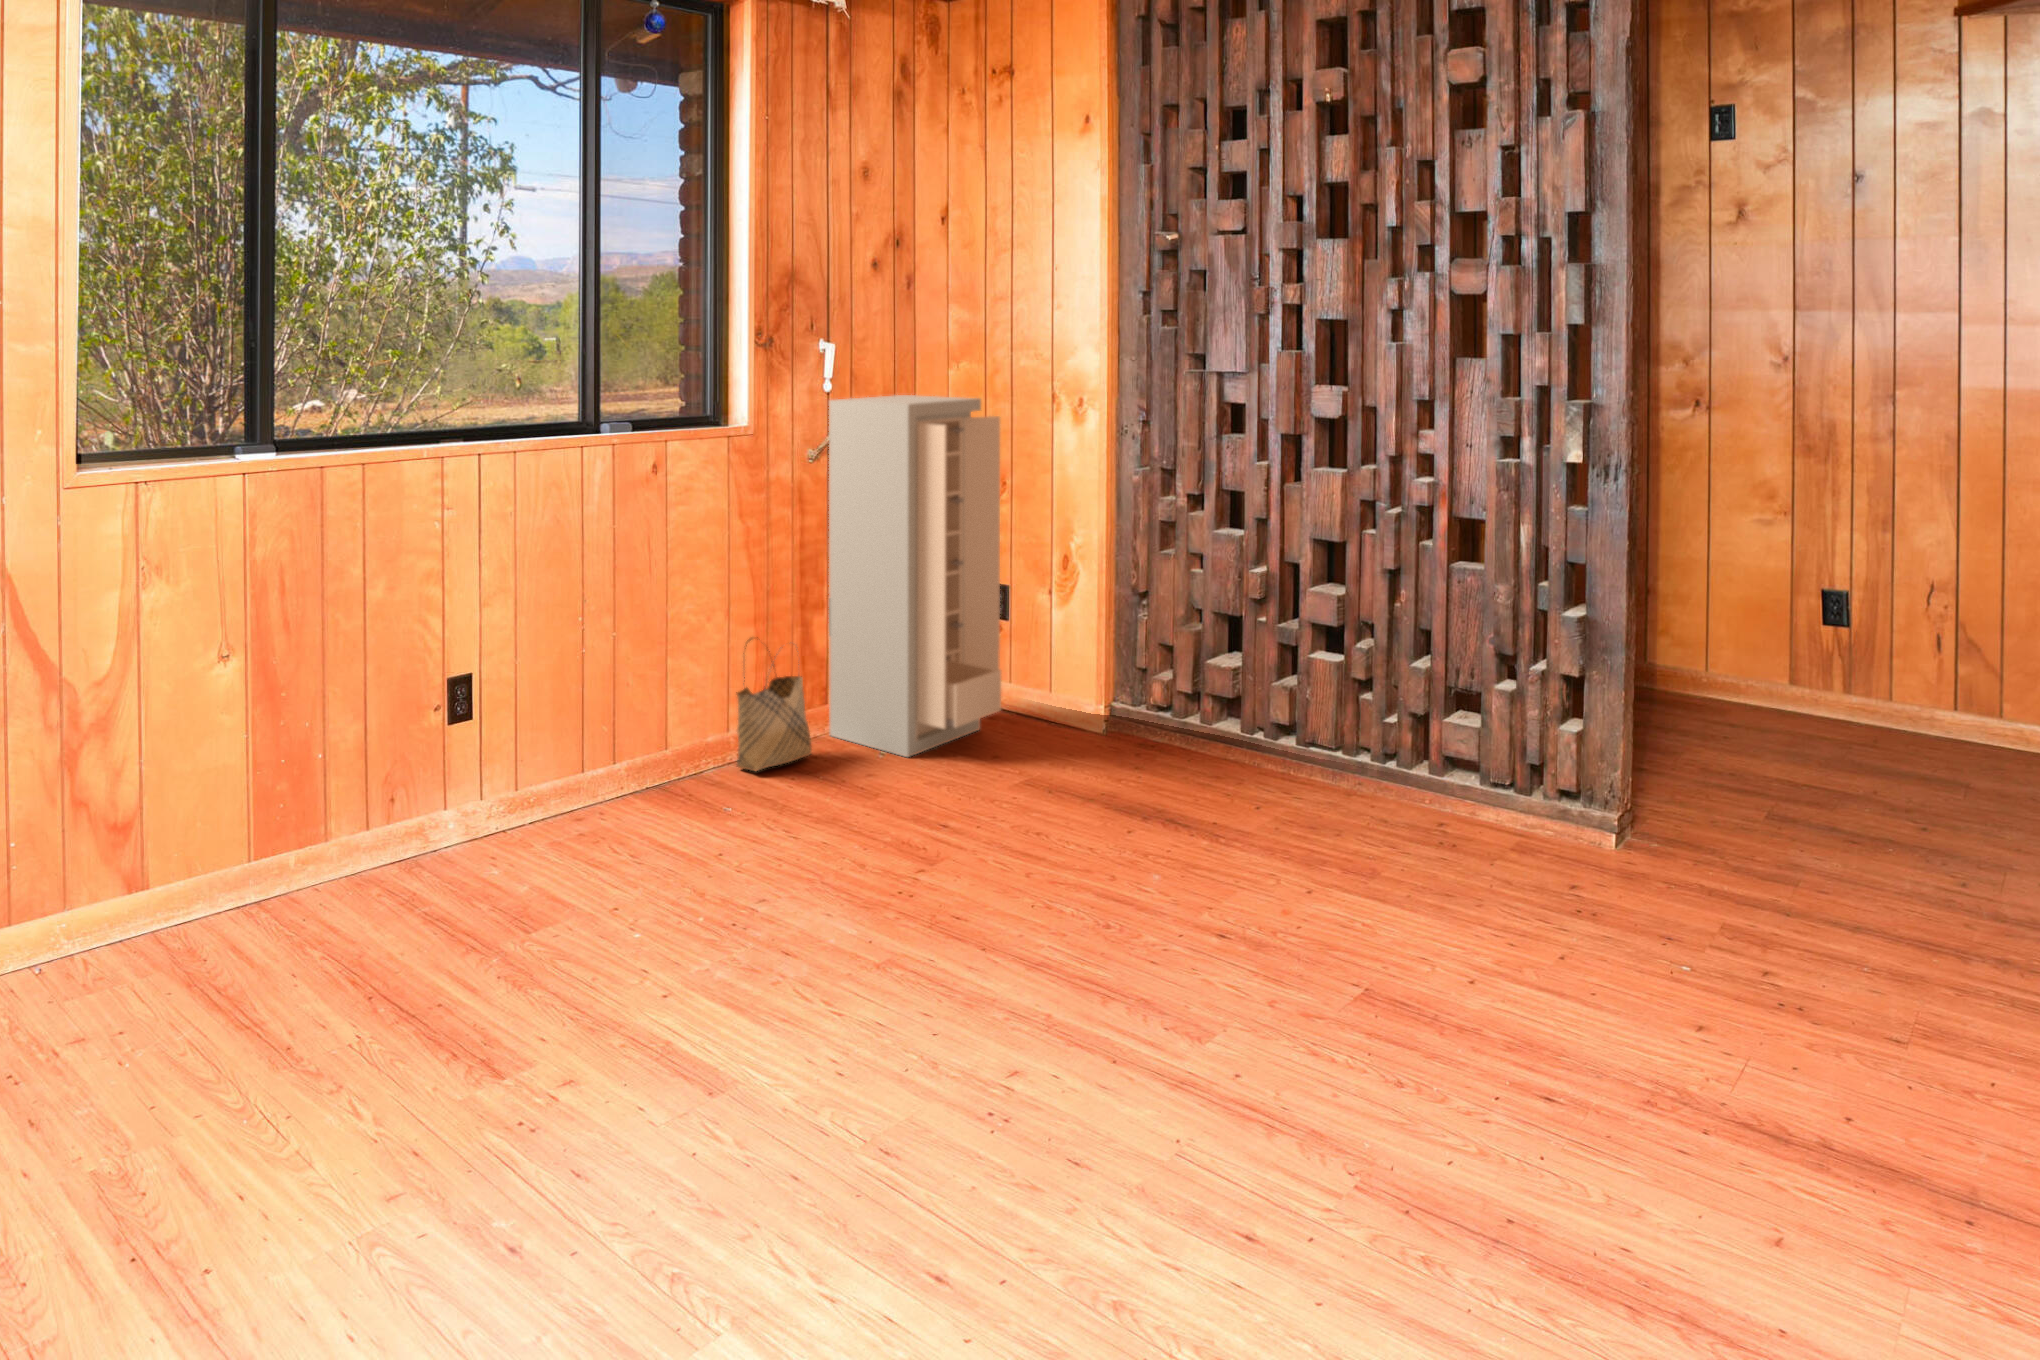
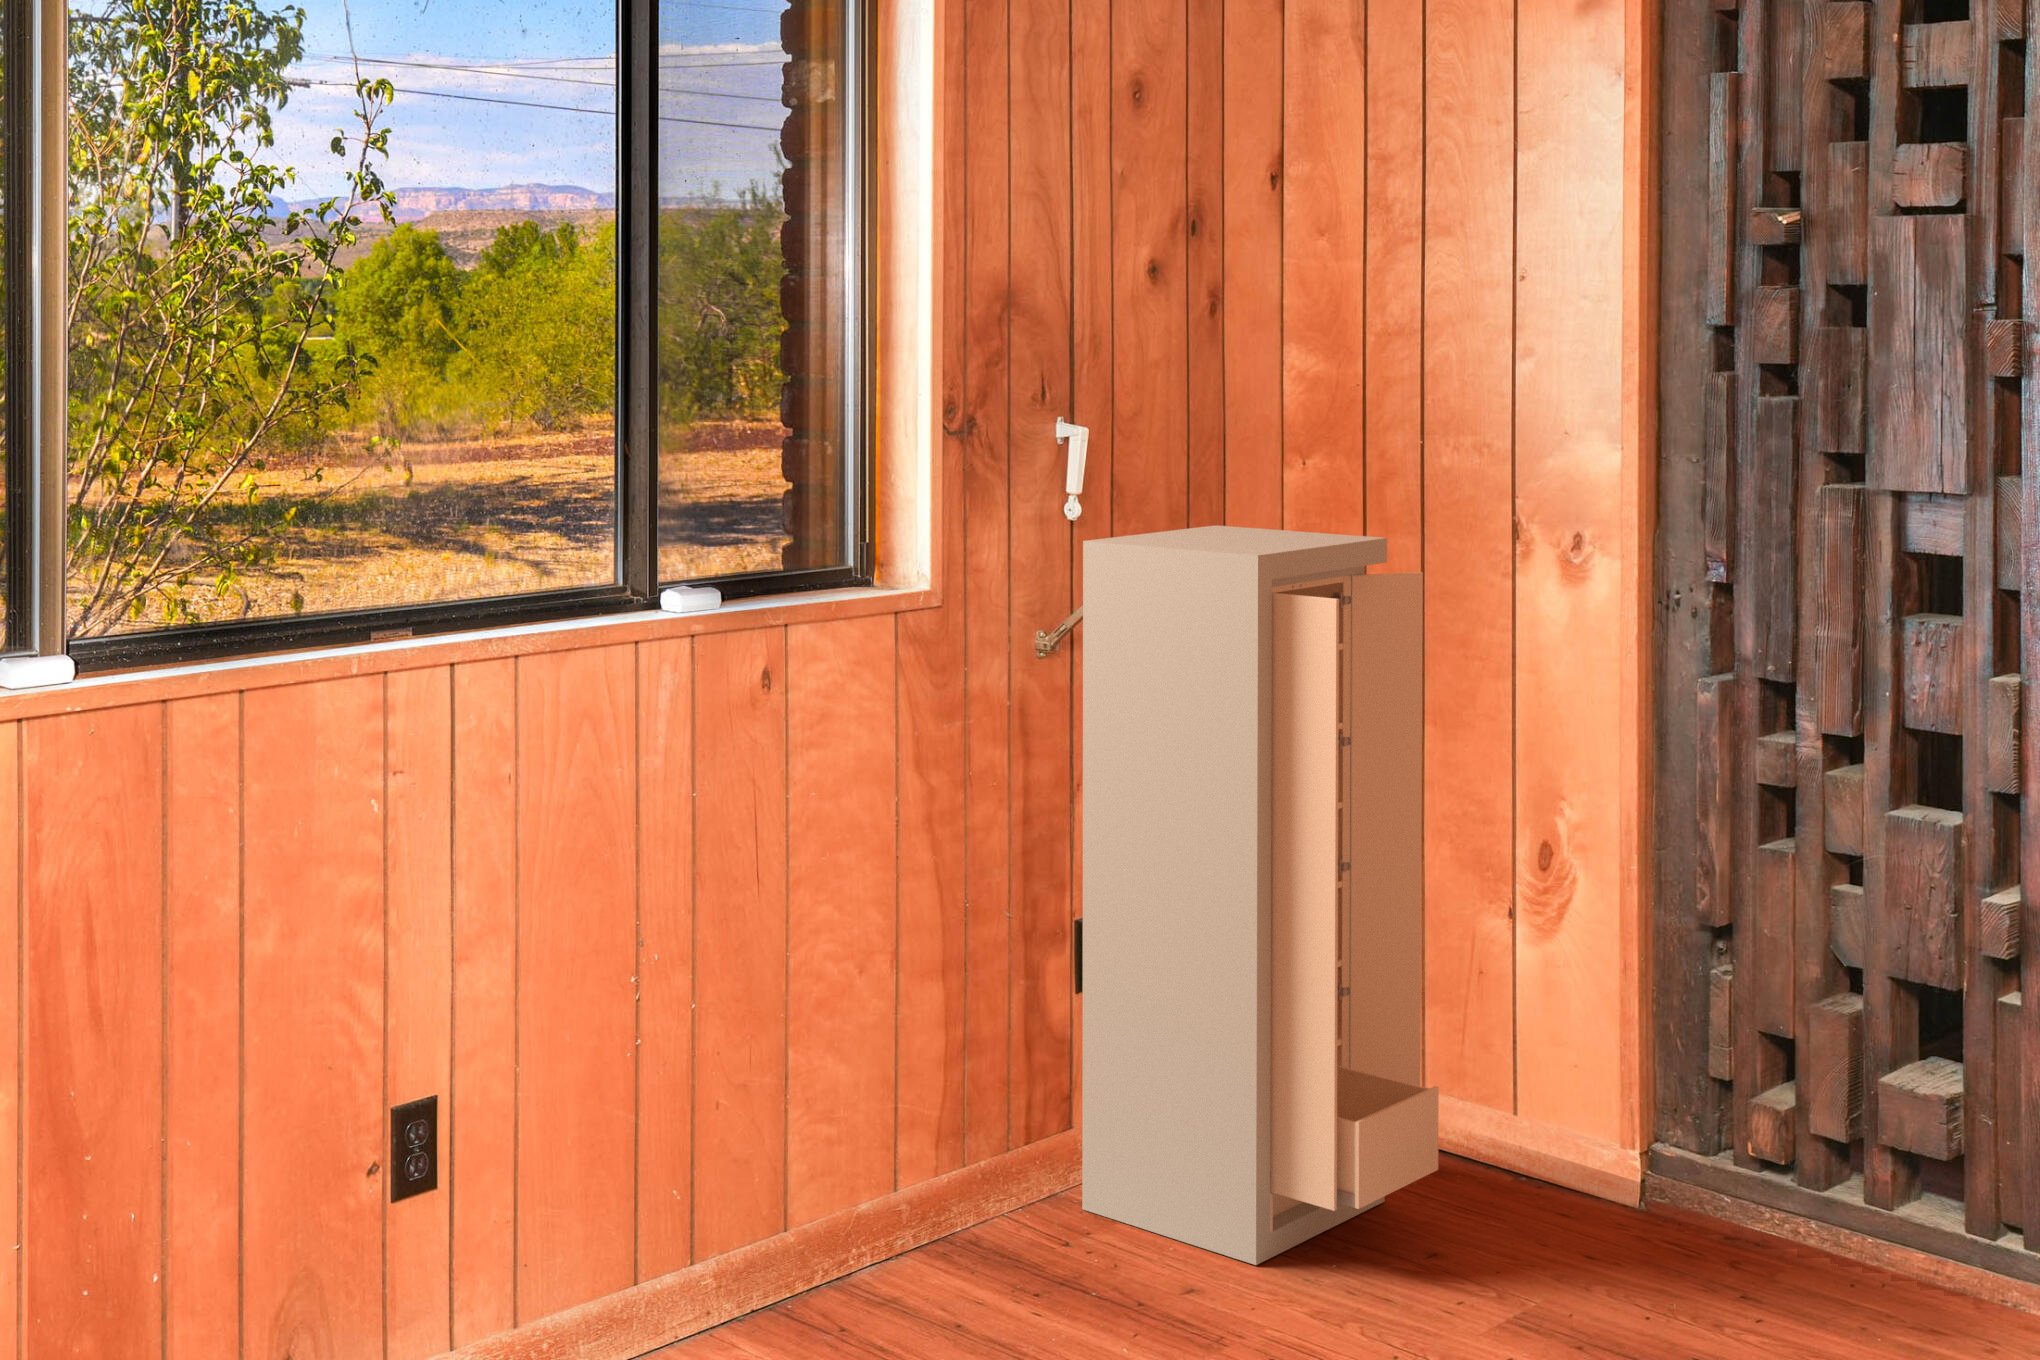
woven basket: present [736,638,812,771] -> none [916,1017,1063,1294]

